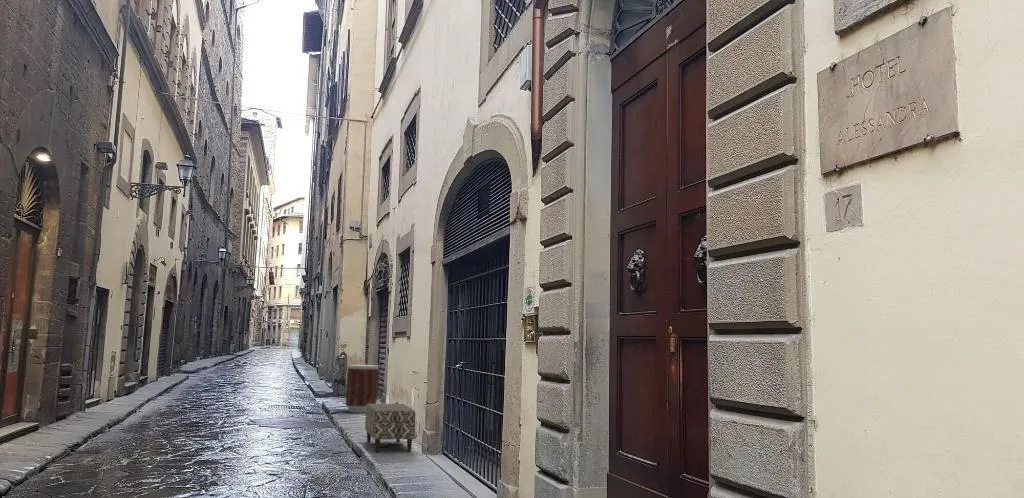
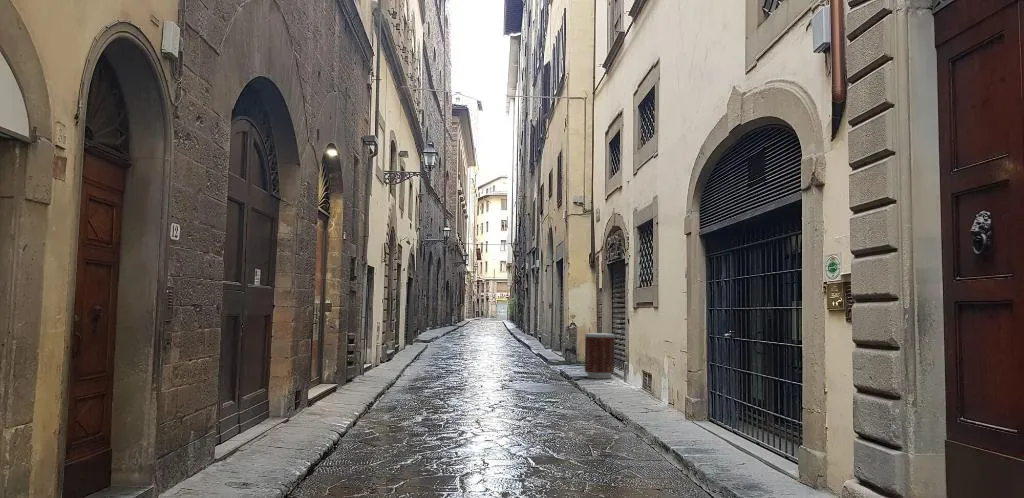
bench: present [365,404,415,452] -> none [620,370,674,417]

